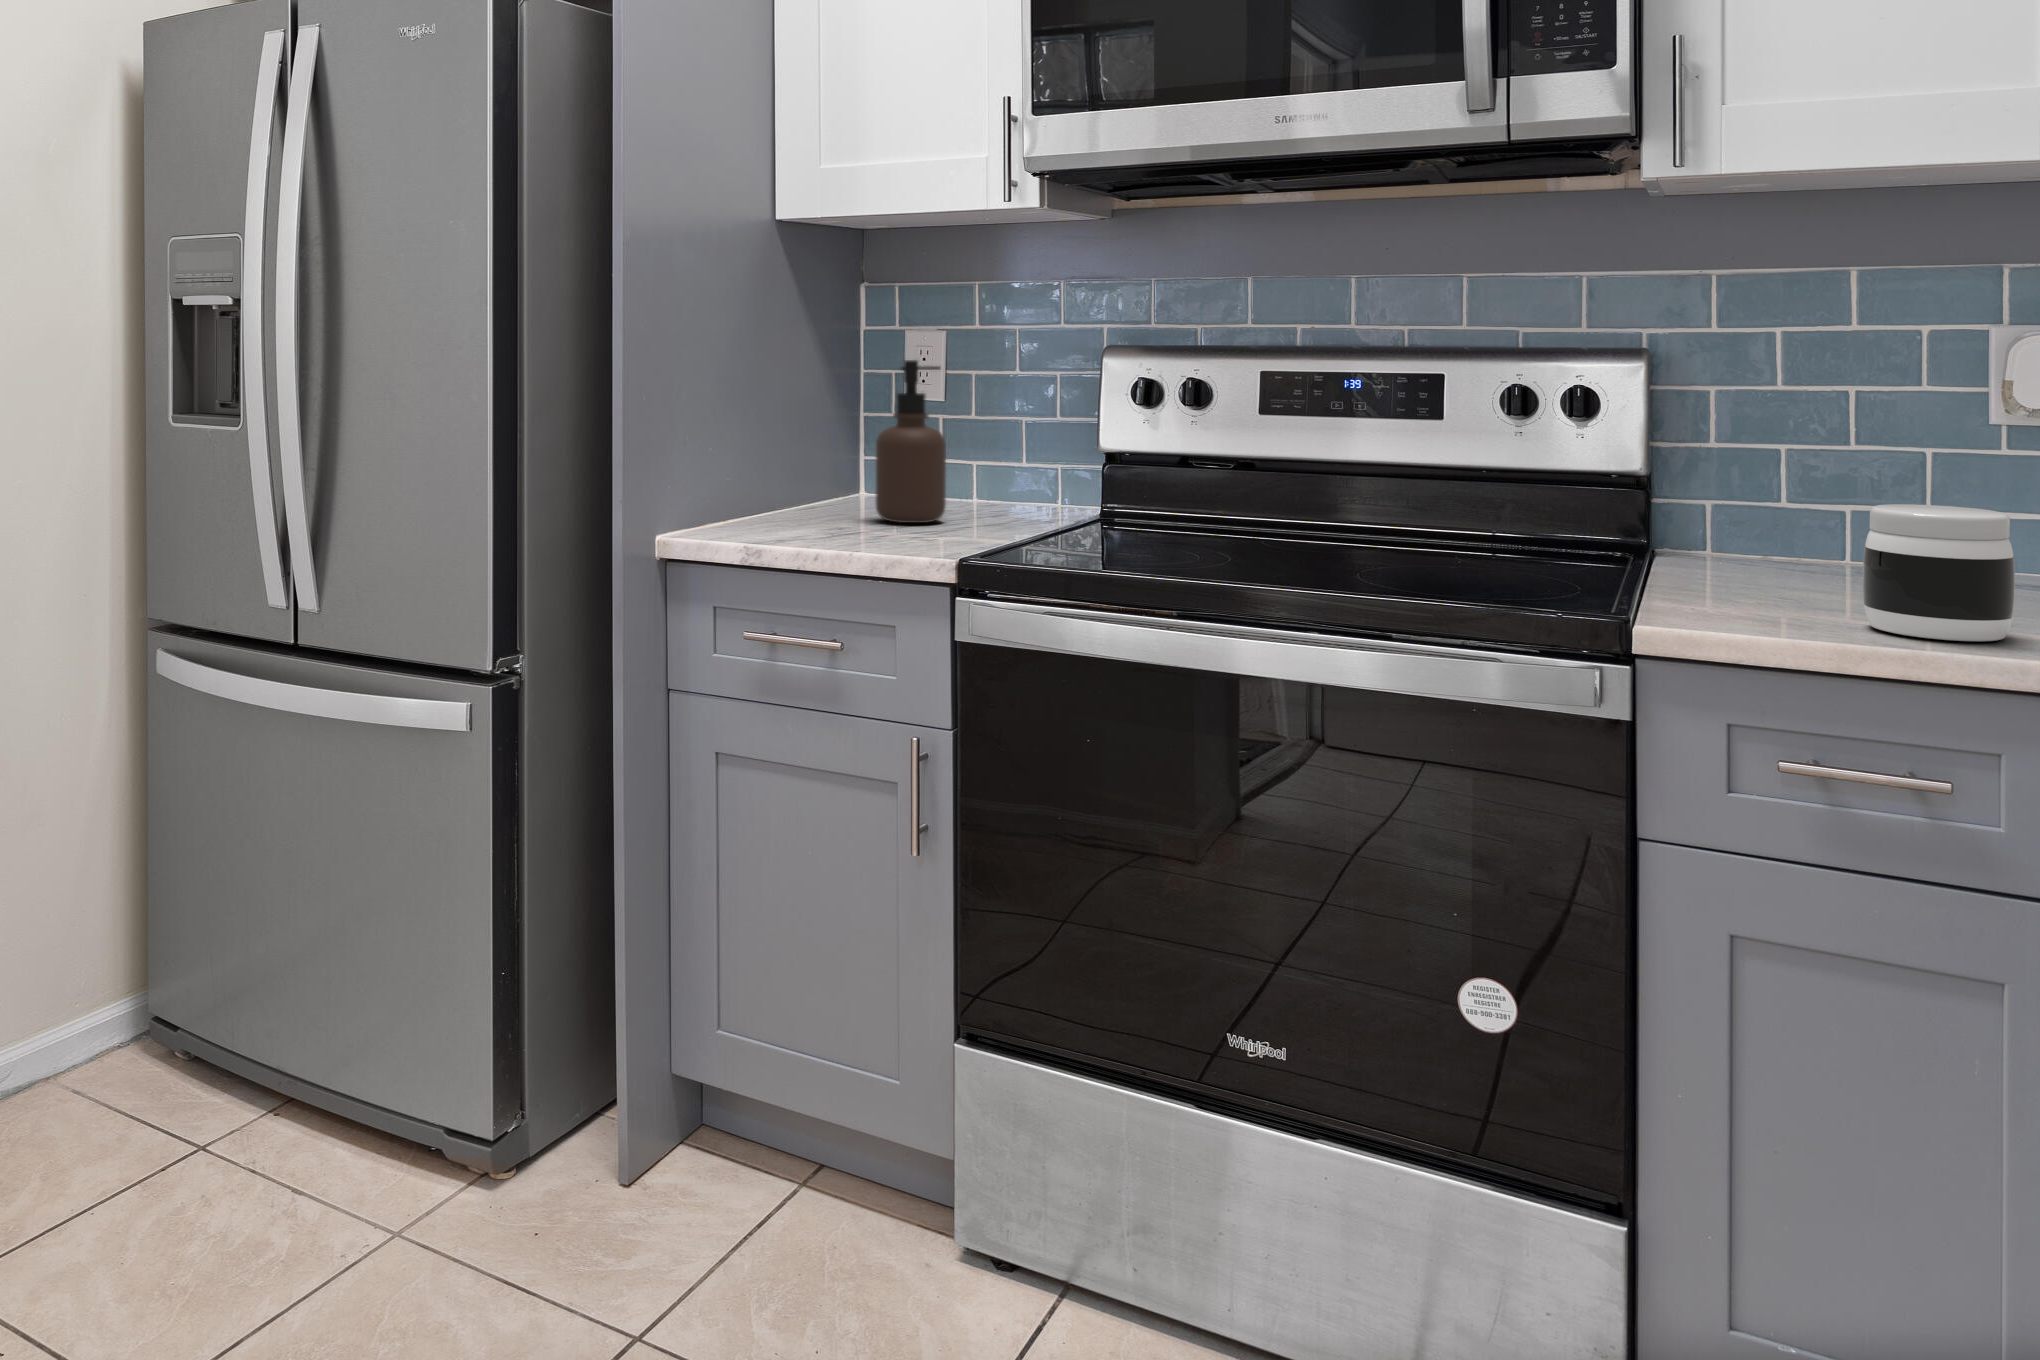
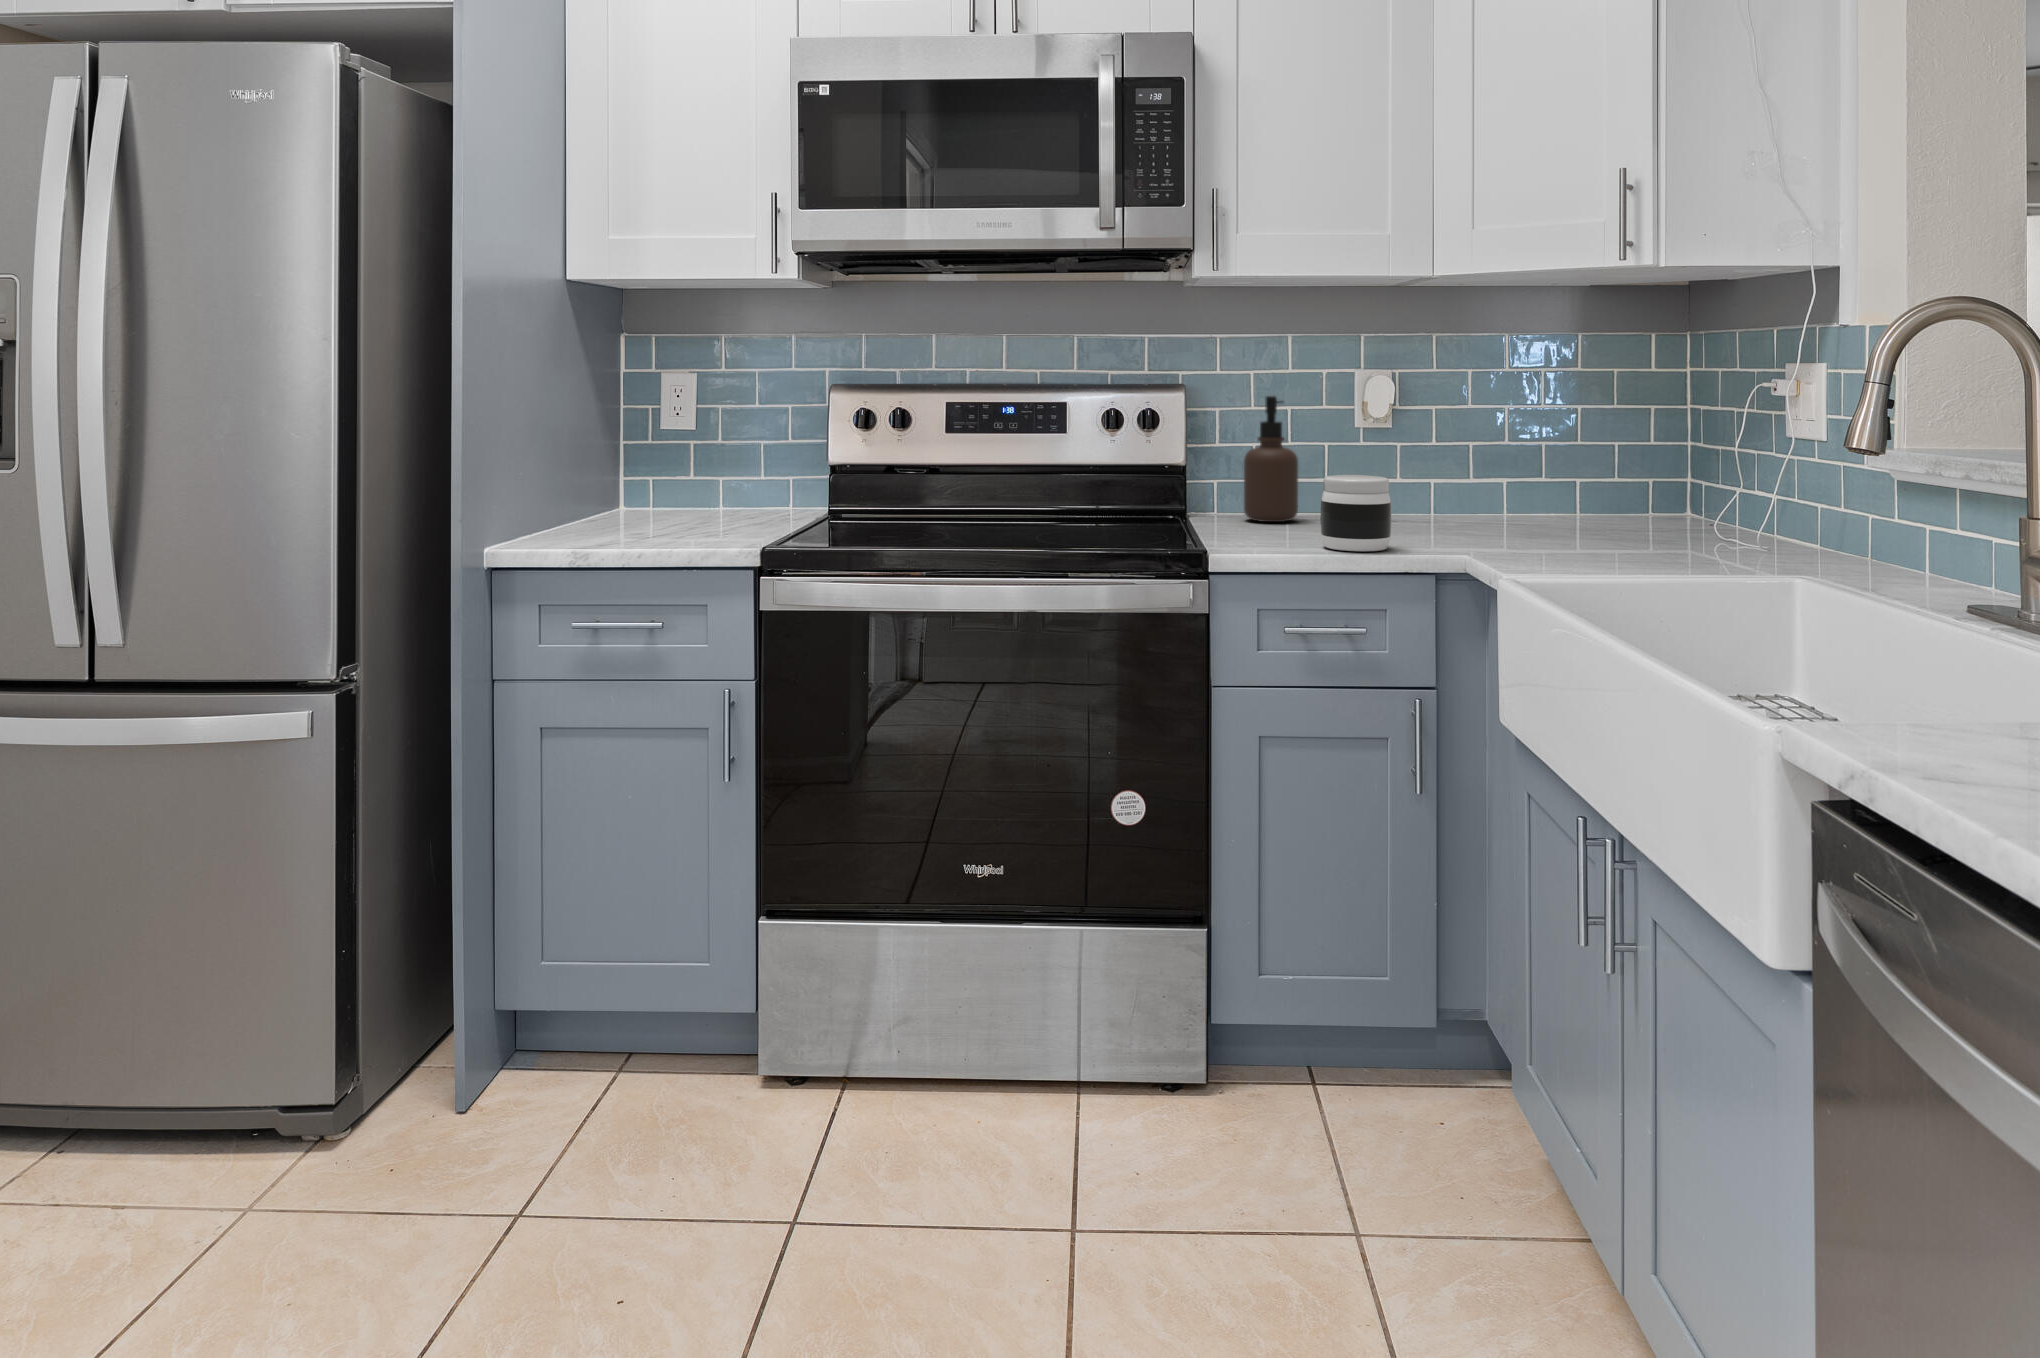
soap dispenser: present [875,360,946,523] -> present [1244,396,1298,522]

